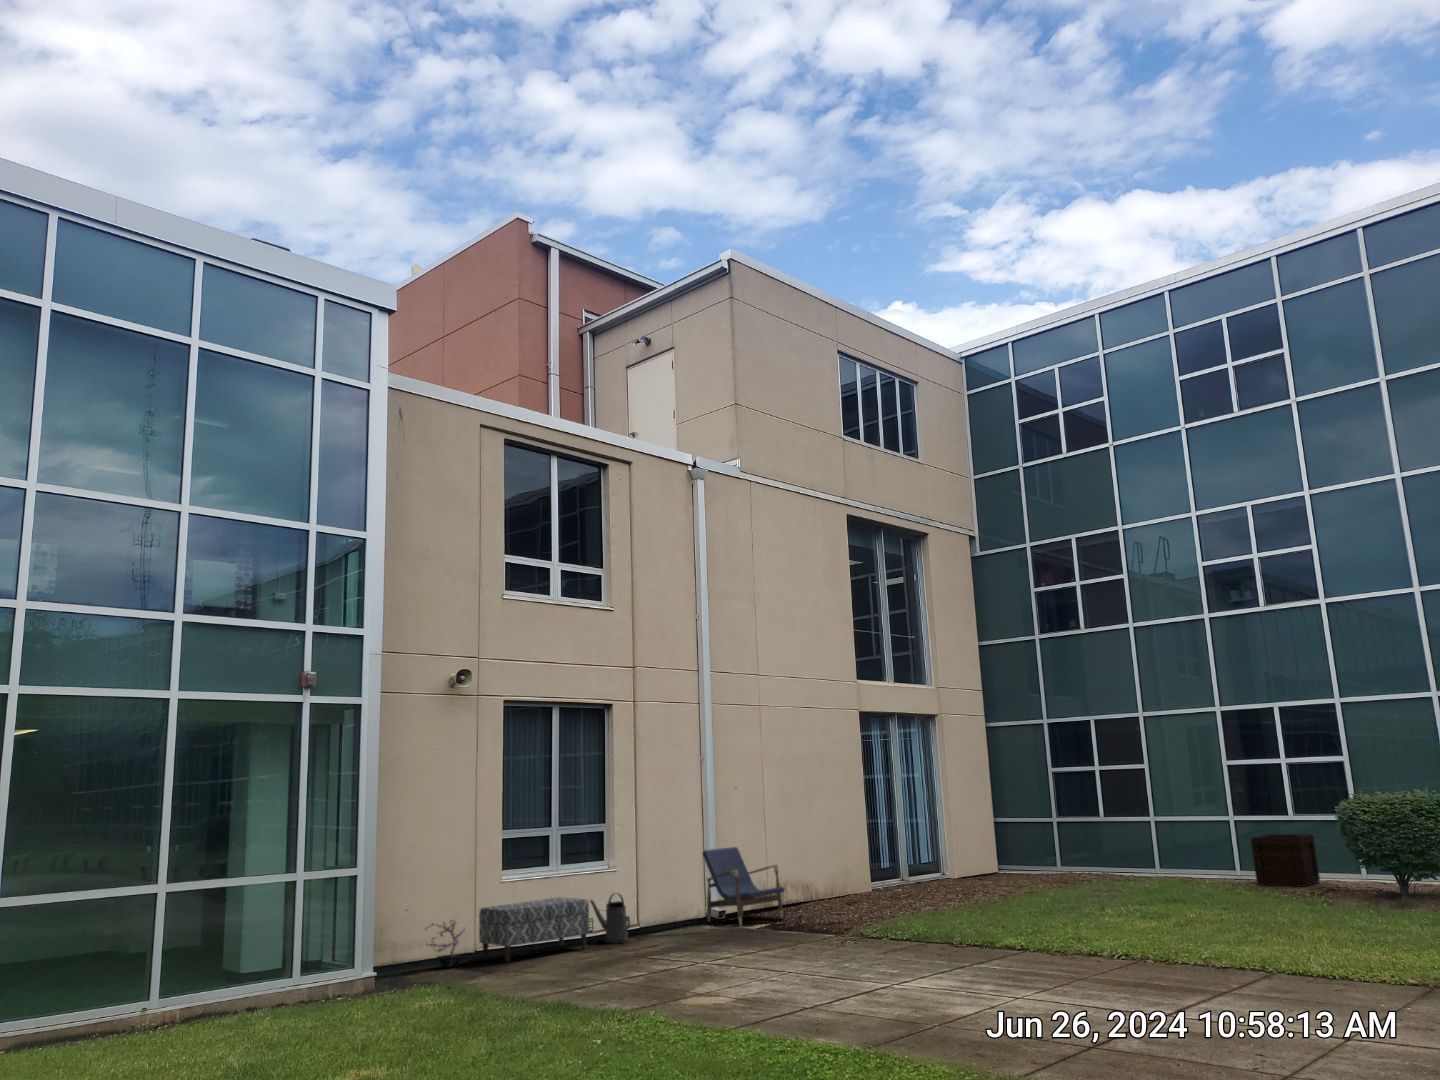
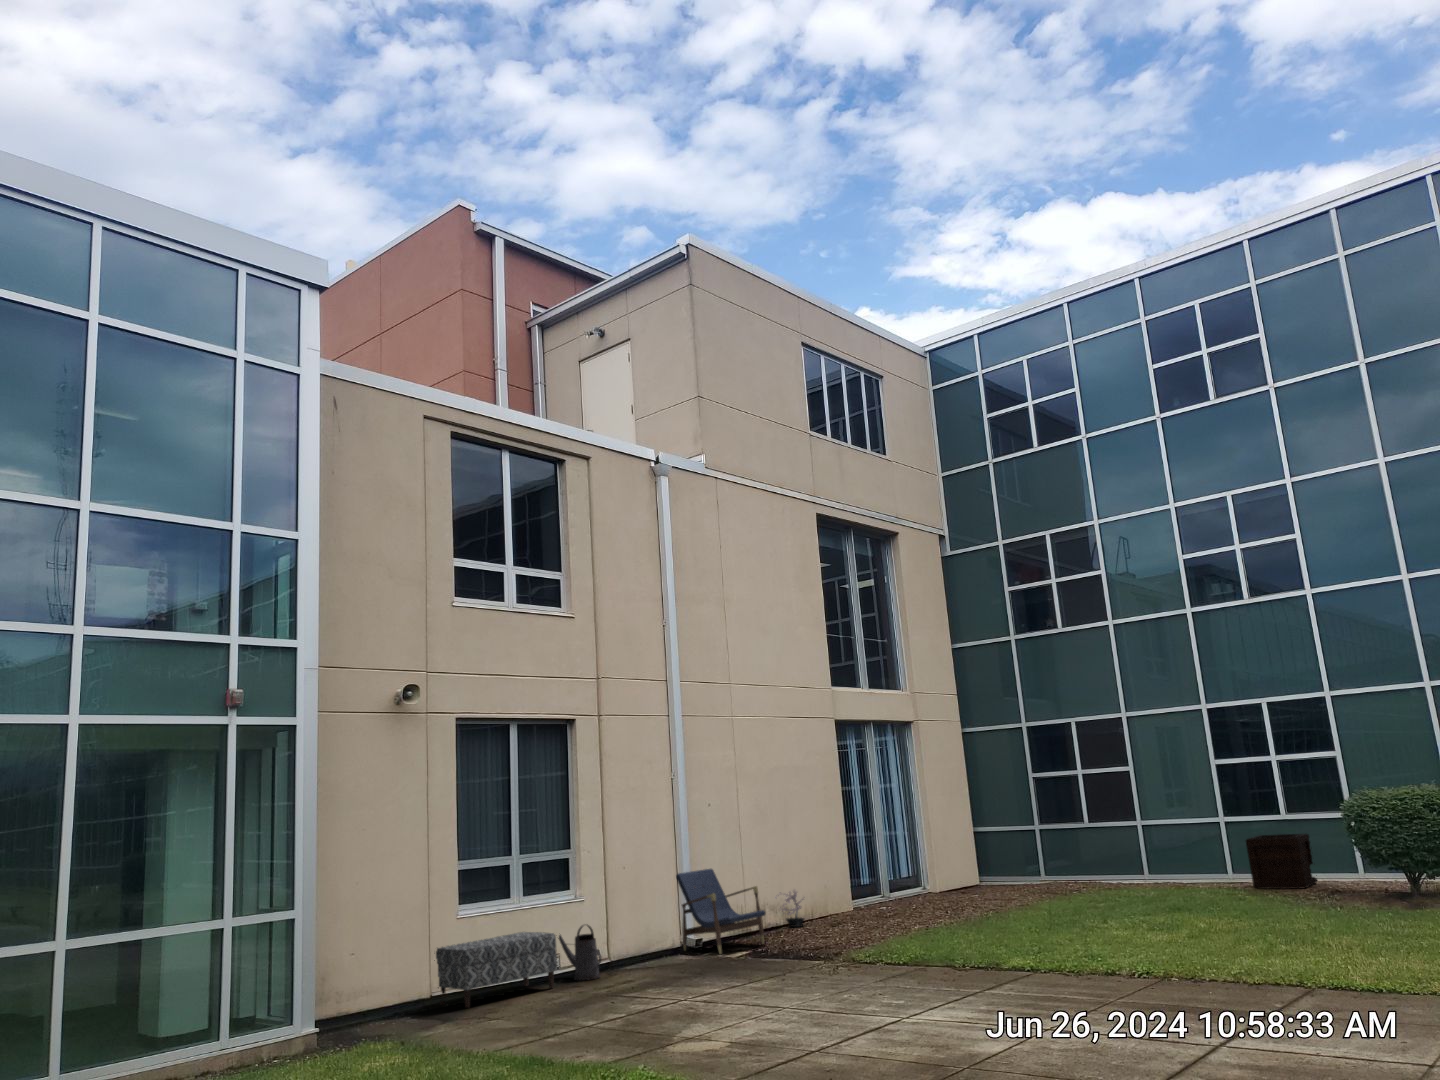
potted plant: present [424,920,465,967] -> present [775,891,804,927]

